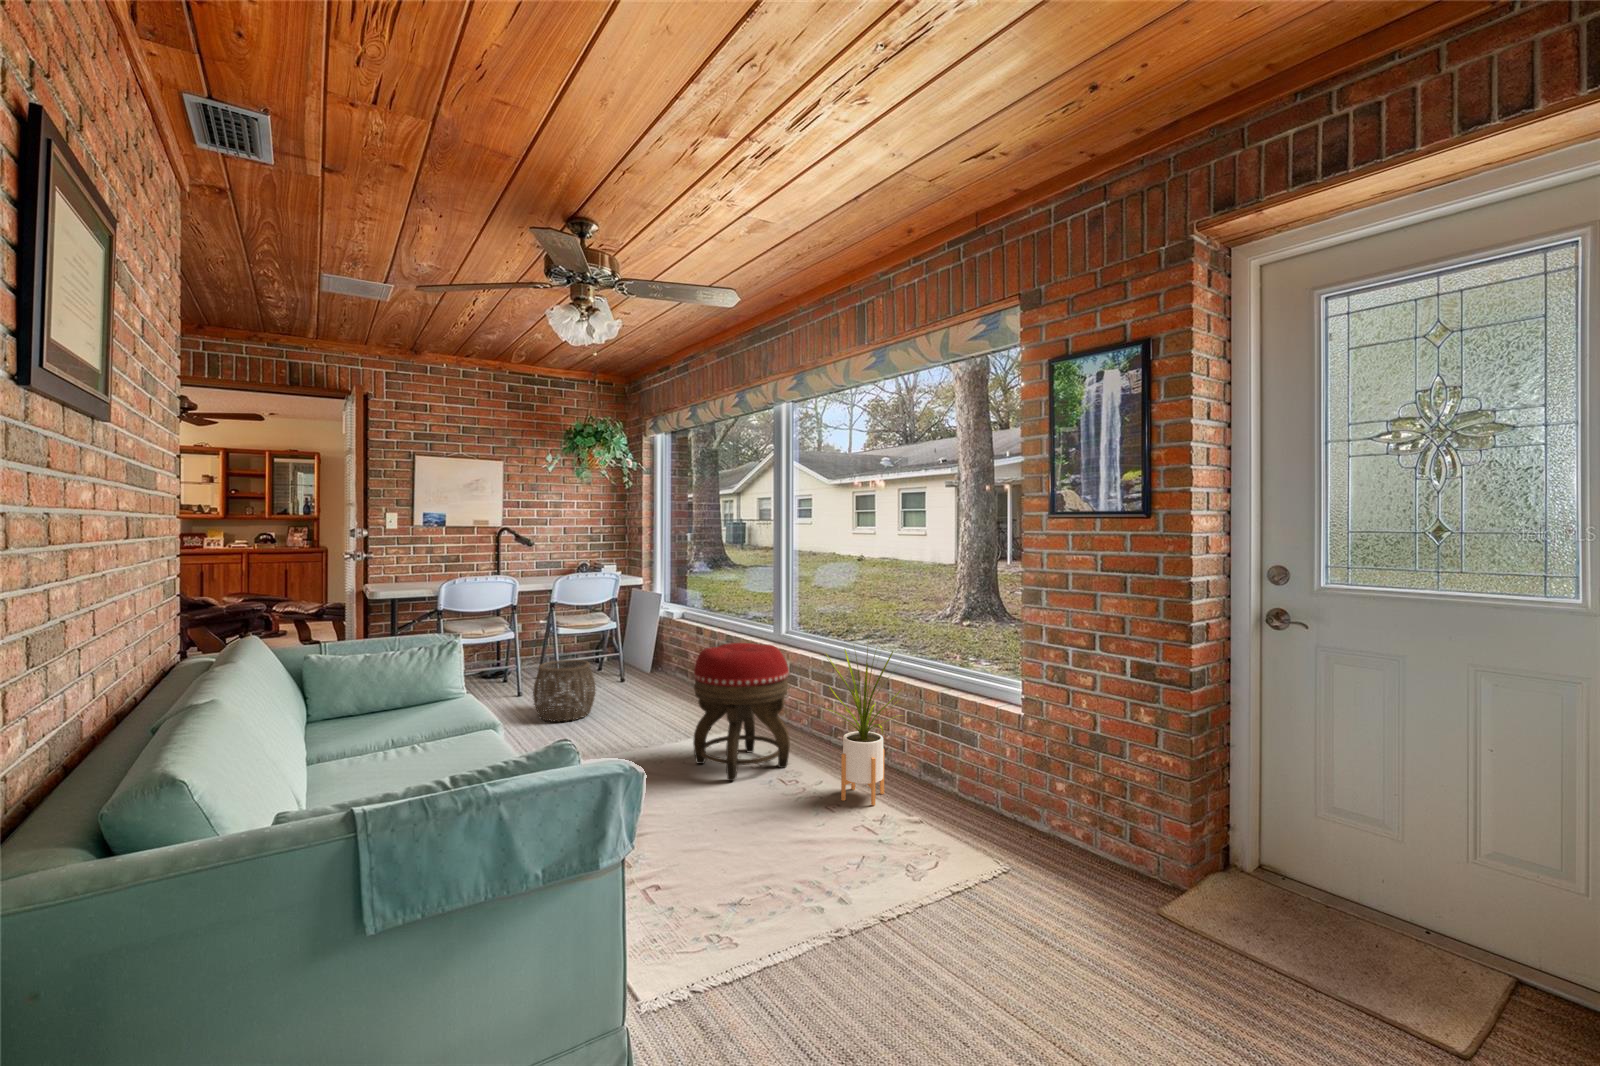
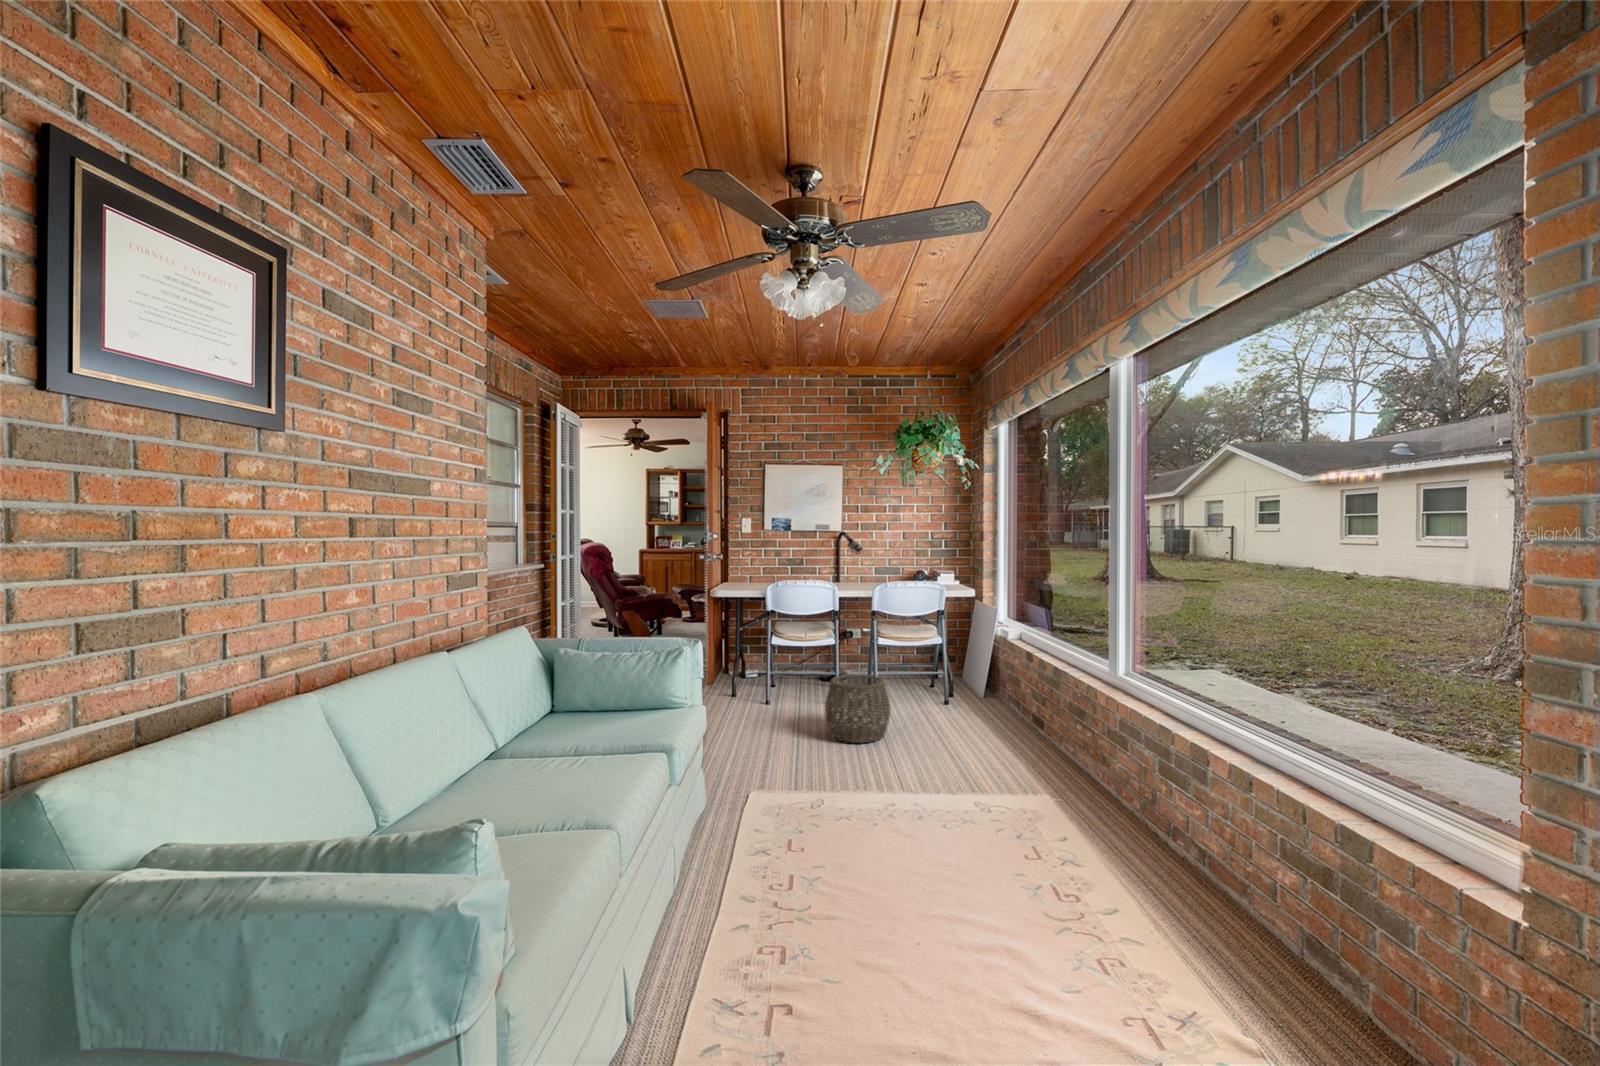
footstool: present [693,643,790,781] -> none [949,685,1084,879]
house plant: present [826,647,902,805] -> none [1105,709,1269,1001]

